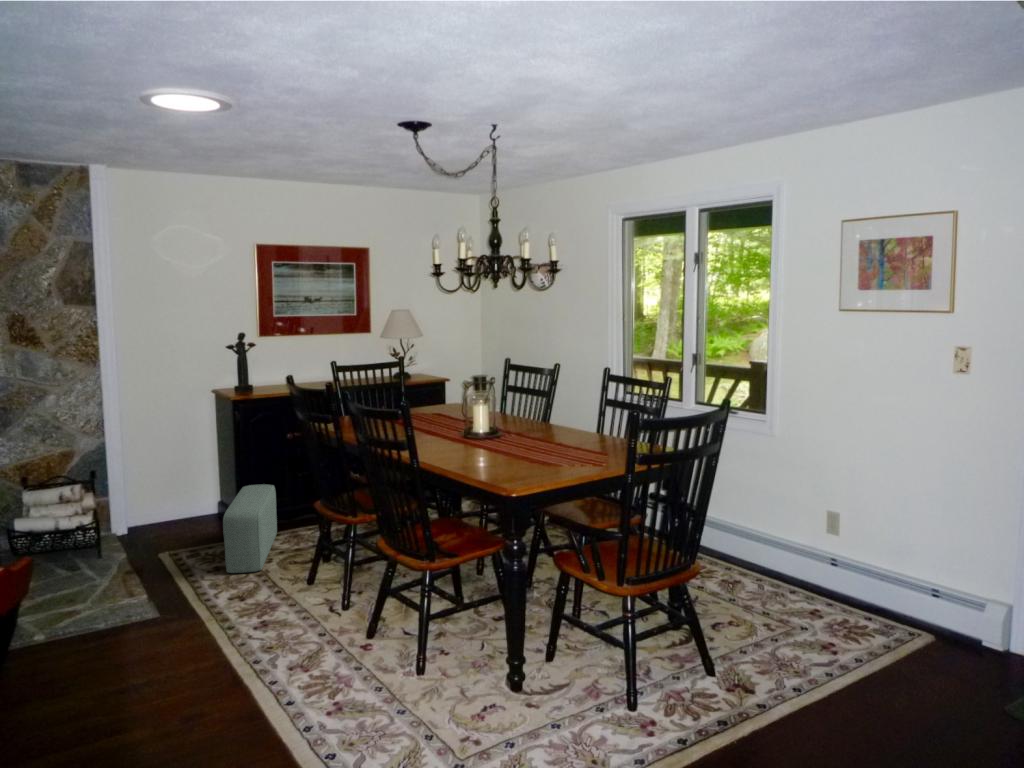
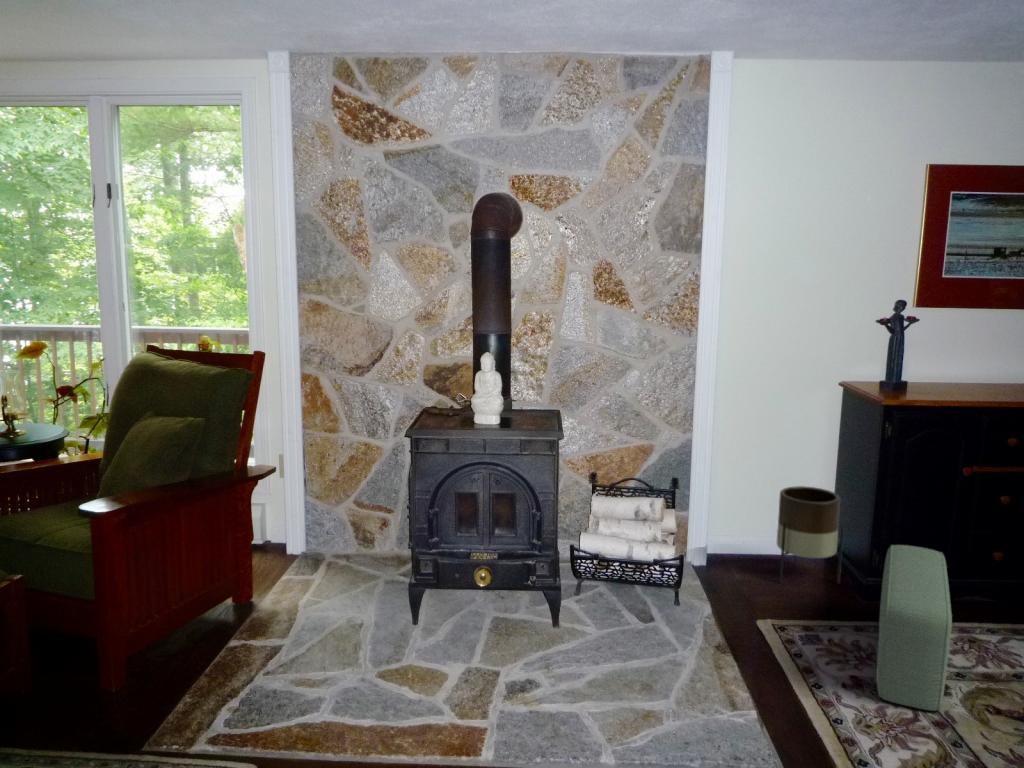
planter: none [177,463,225,531] -> present [777,486,844,584]

